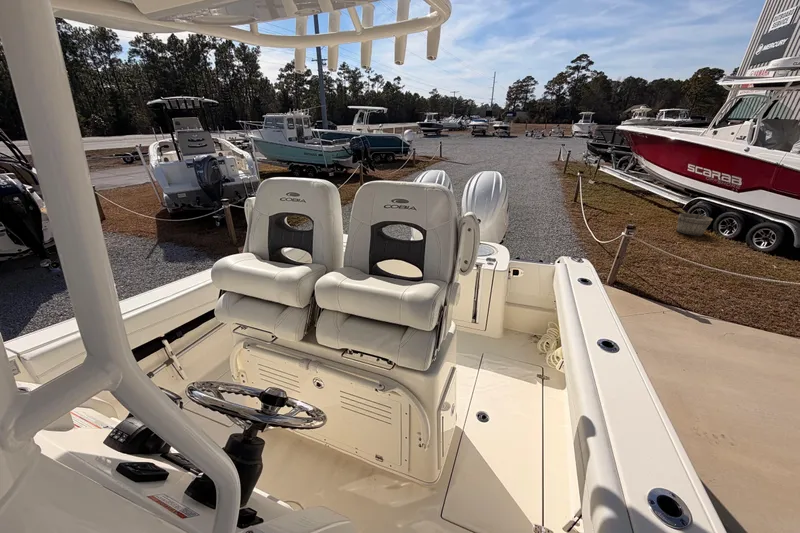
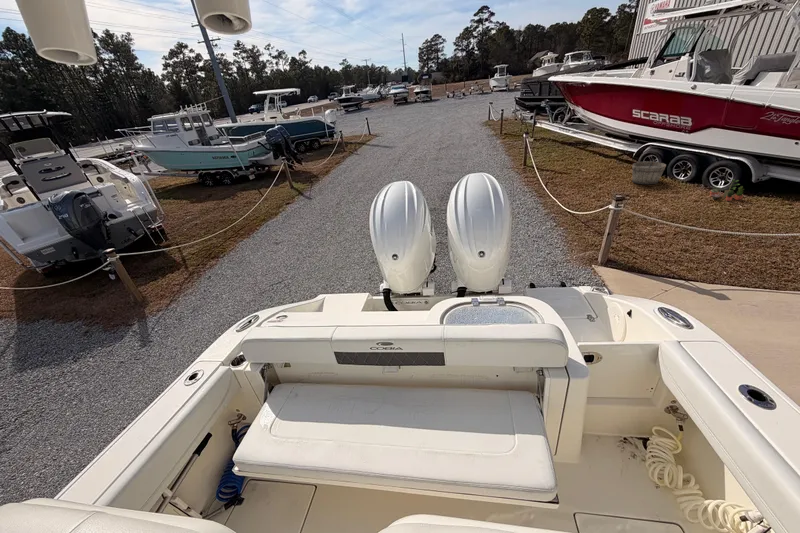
potted plant: none [750,239,785,262] -> present [710,179,743,201]

